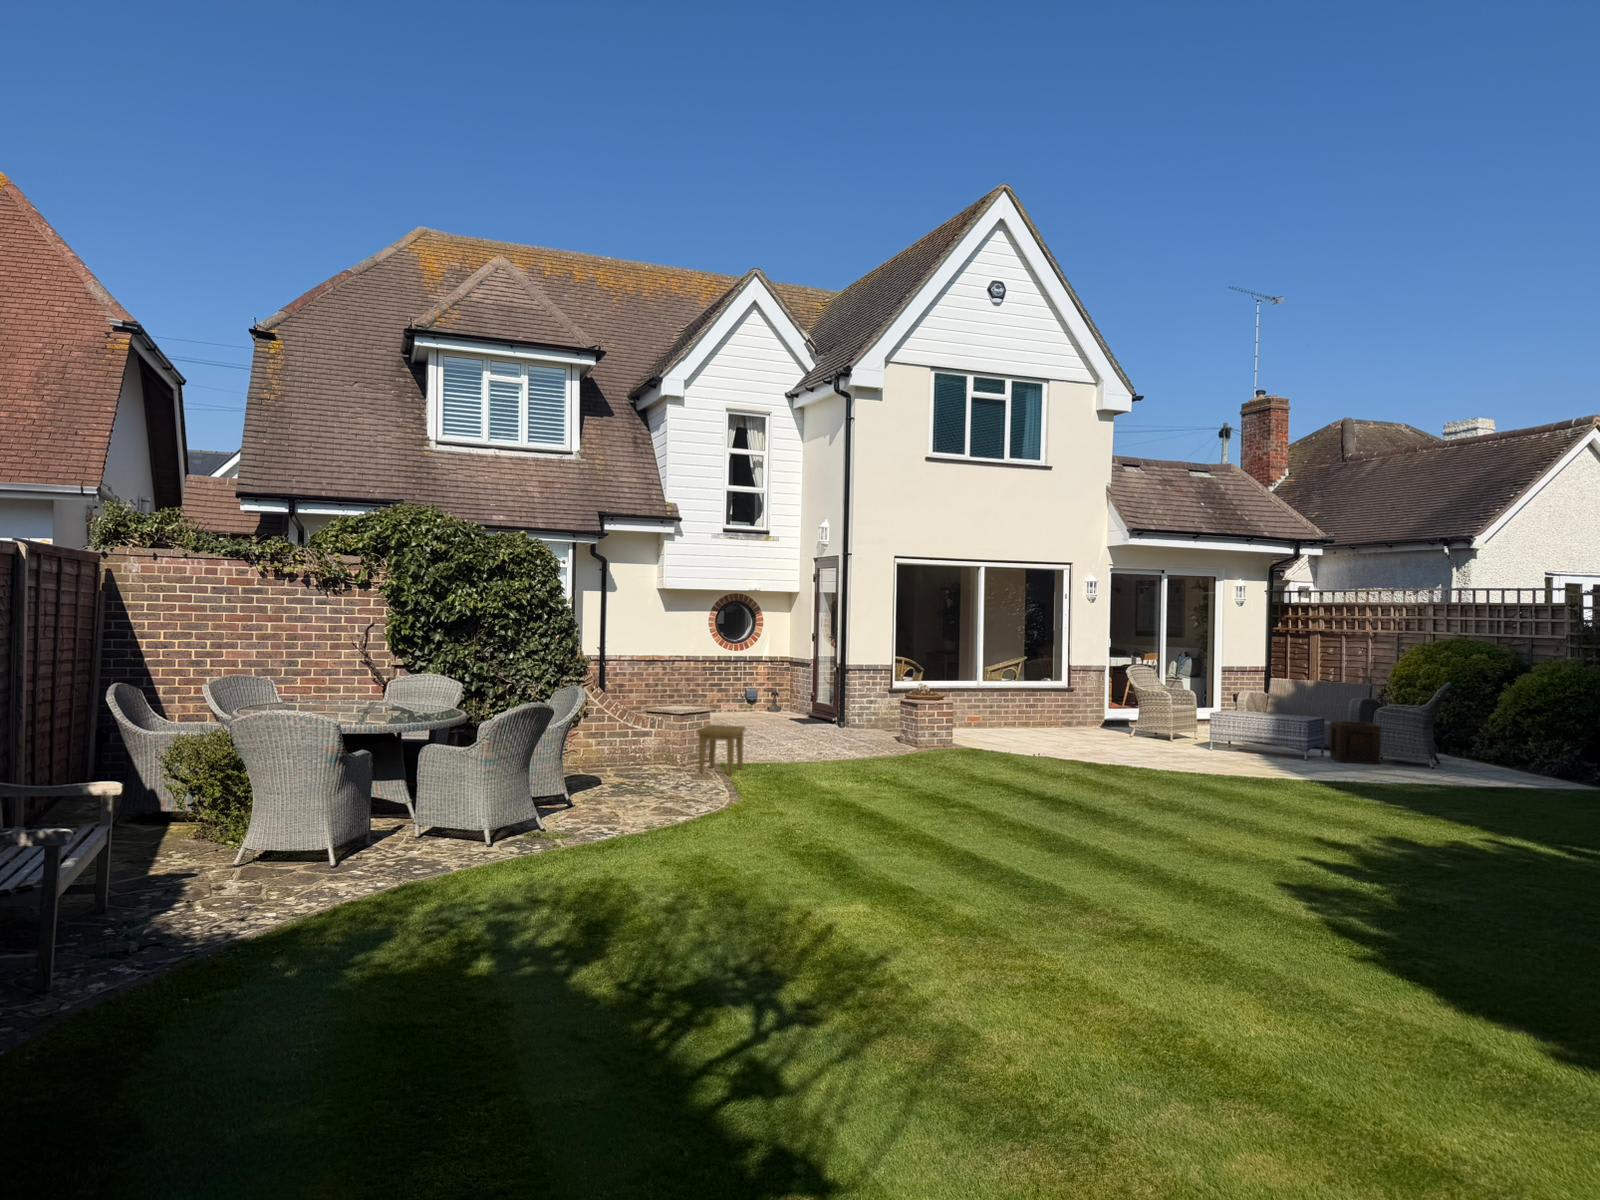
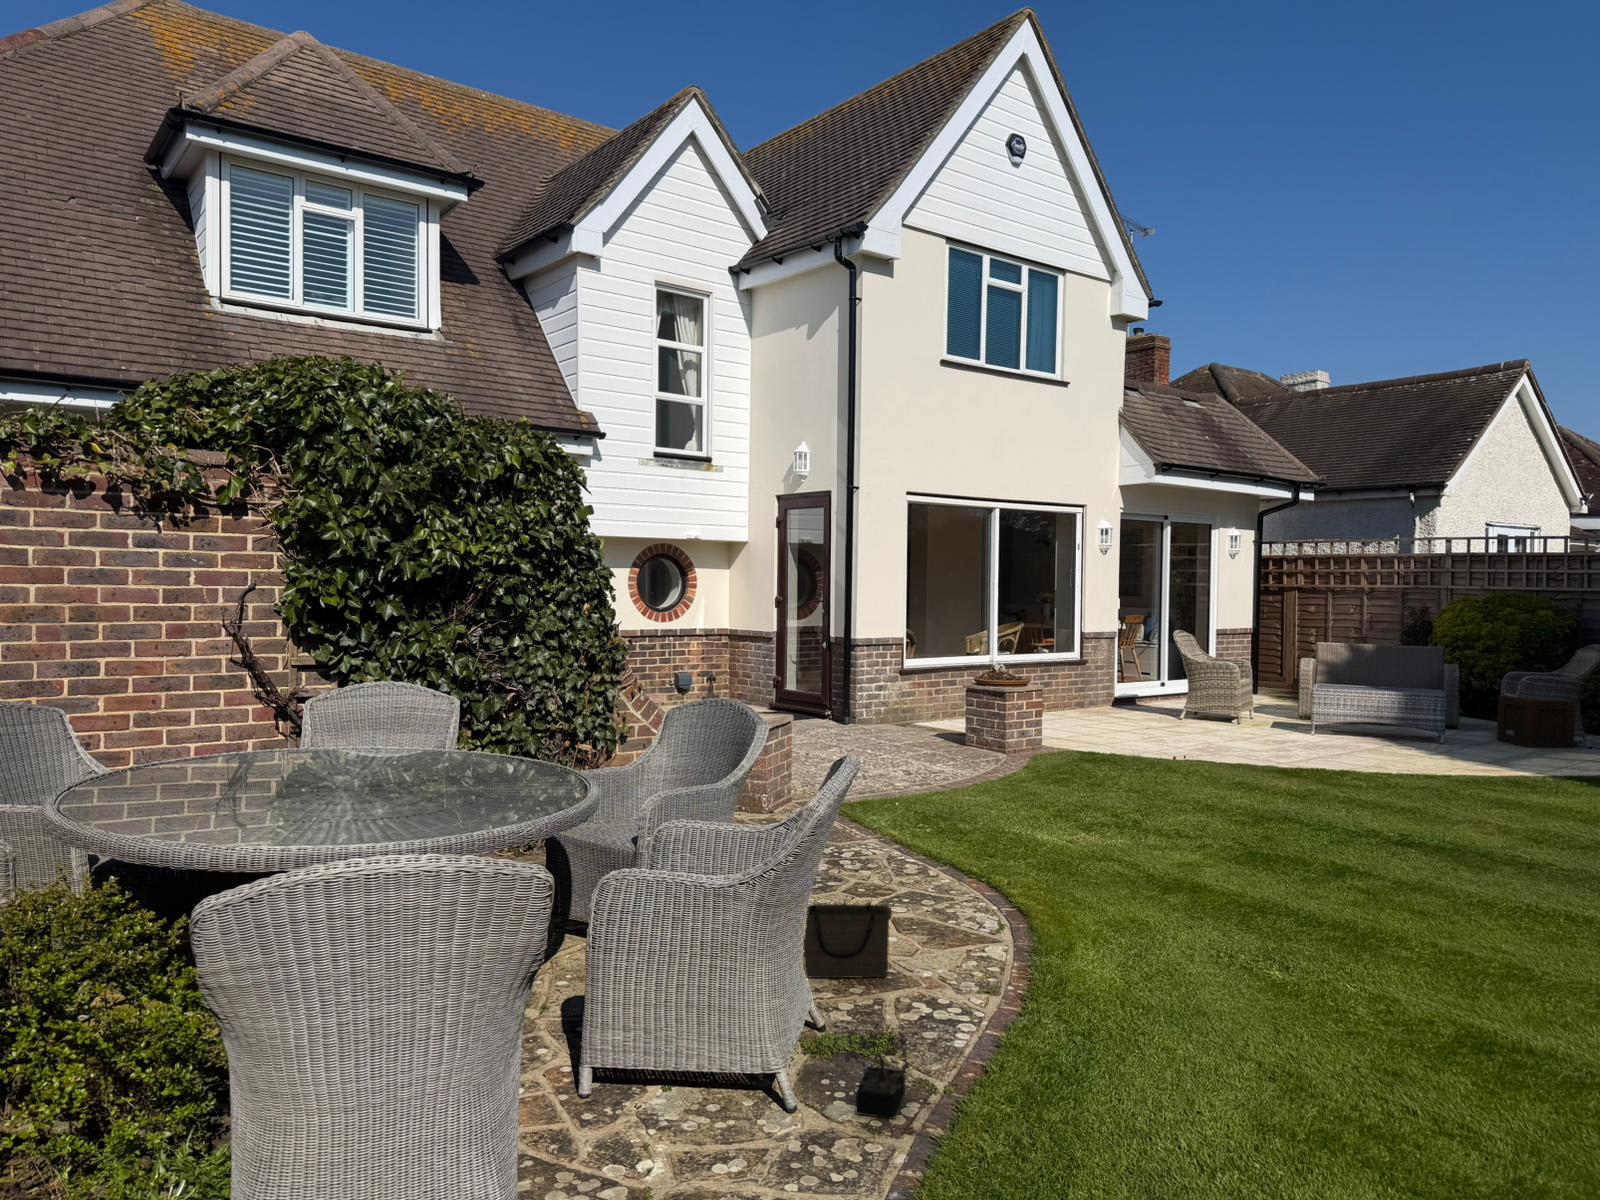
side table: present [697,725,745,774] -> none [827,745,897,827]
basket: none [553,783,603,819] -> present [804,904,892,978]
decorative plant: none [494,811,532,848] -> present [844,1024,915,1119]

